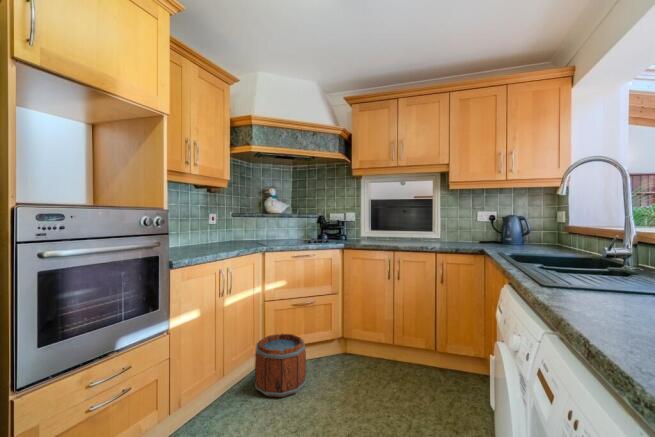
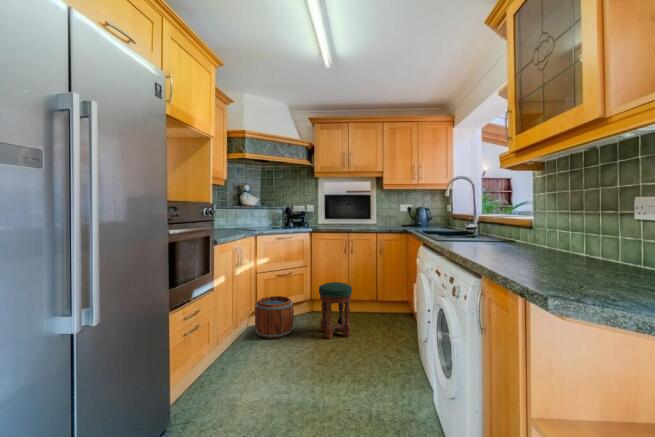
stool: none [337,324,386,414] -> present [319,282,352,339]

